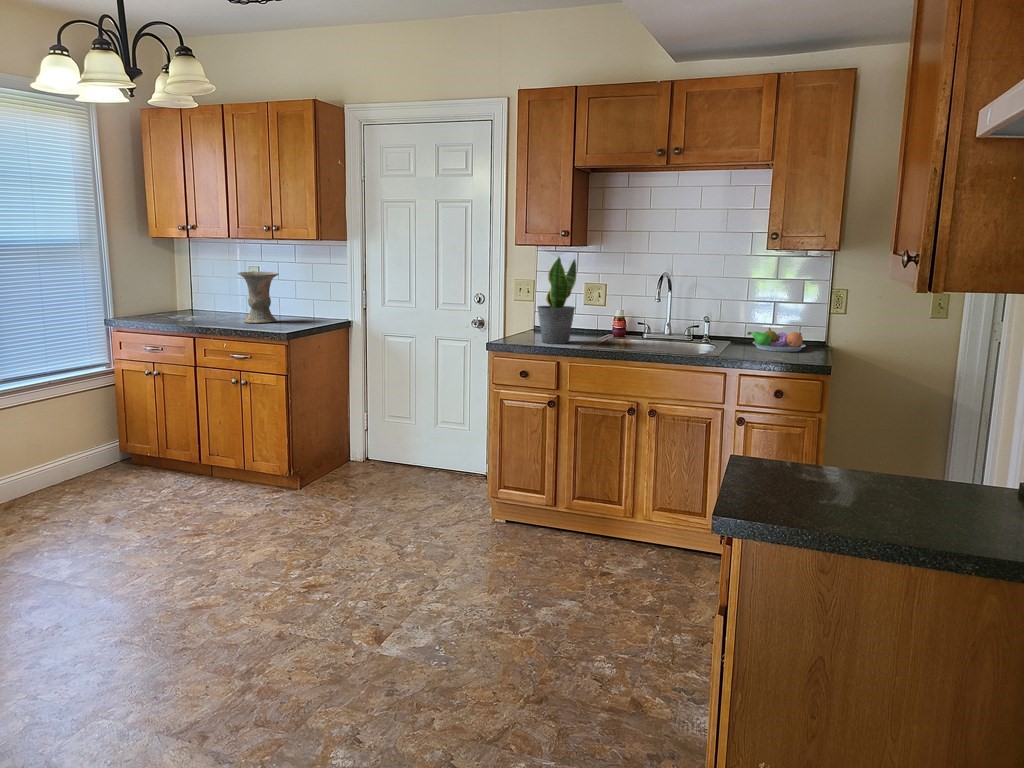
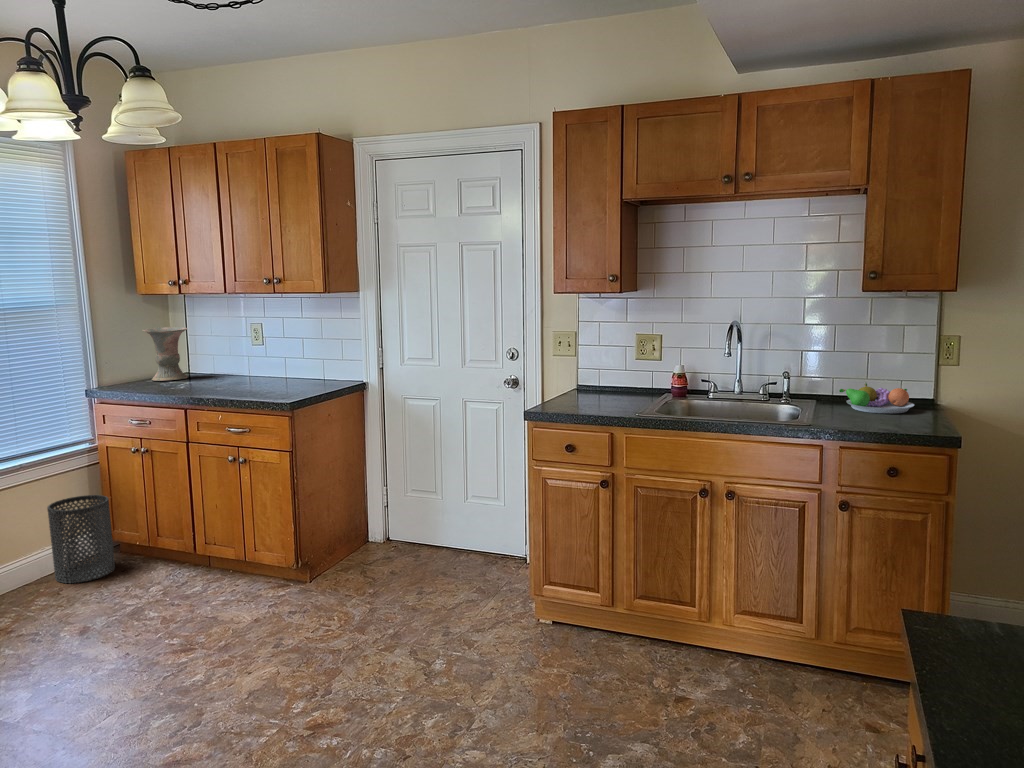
potted plant: present [537,257,577,344] -> none [583,306,629,410]
vase: present [238,272,279,323] -> present [143,327,188,381]
trash can: none [71,412,129,486] -> present [47,495,115,583]

